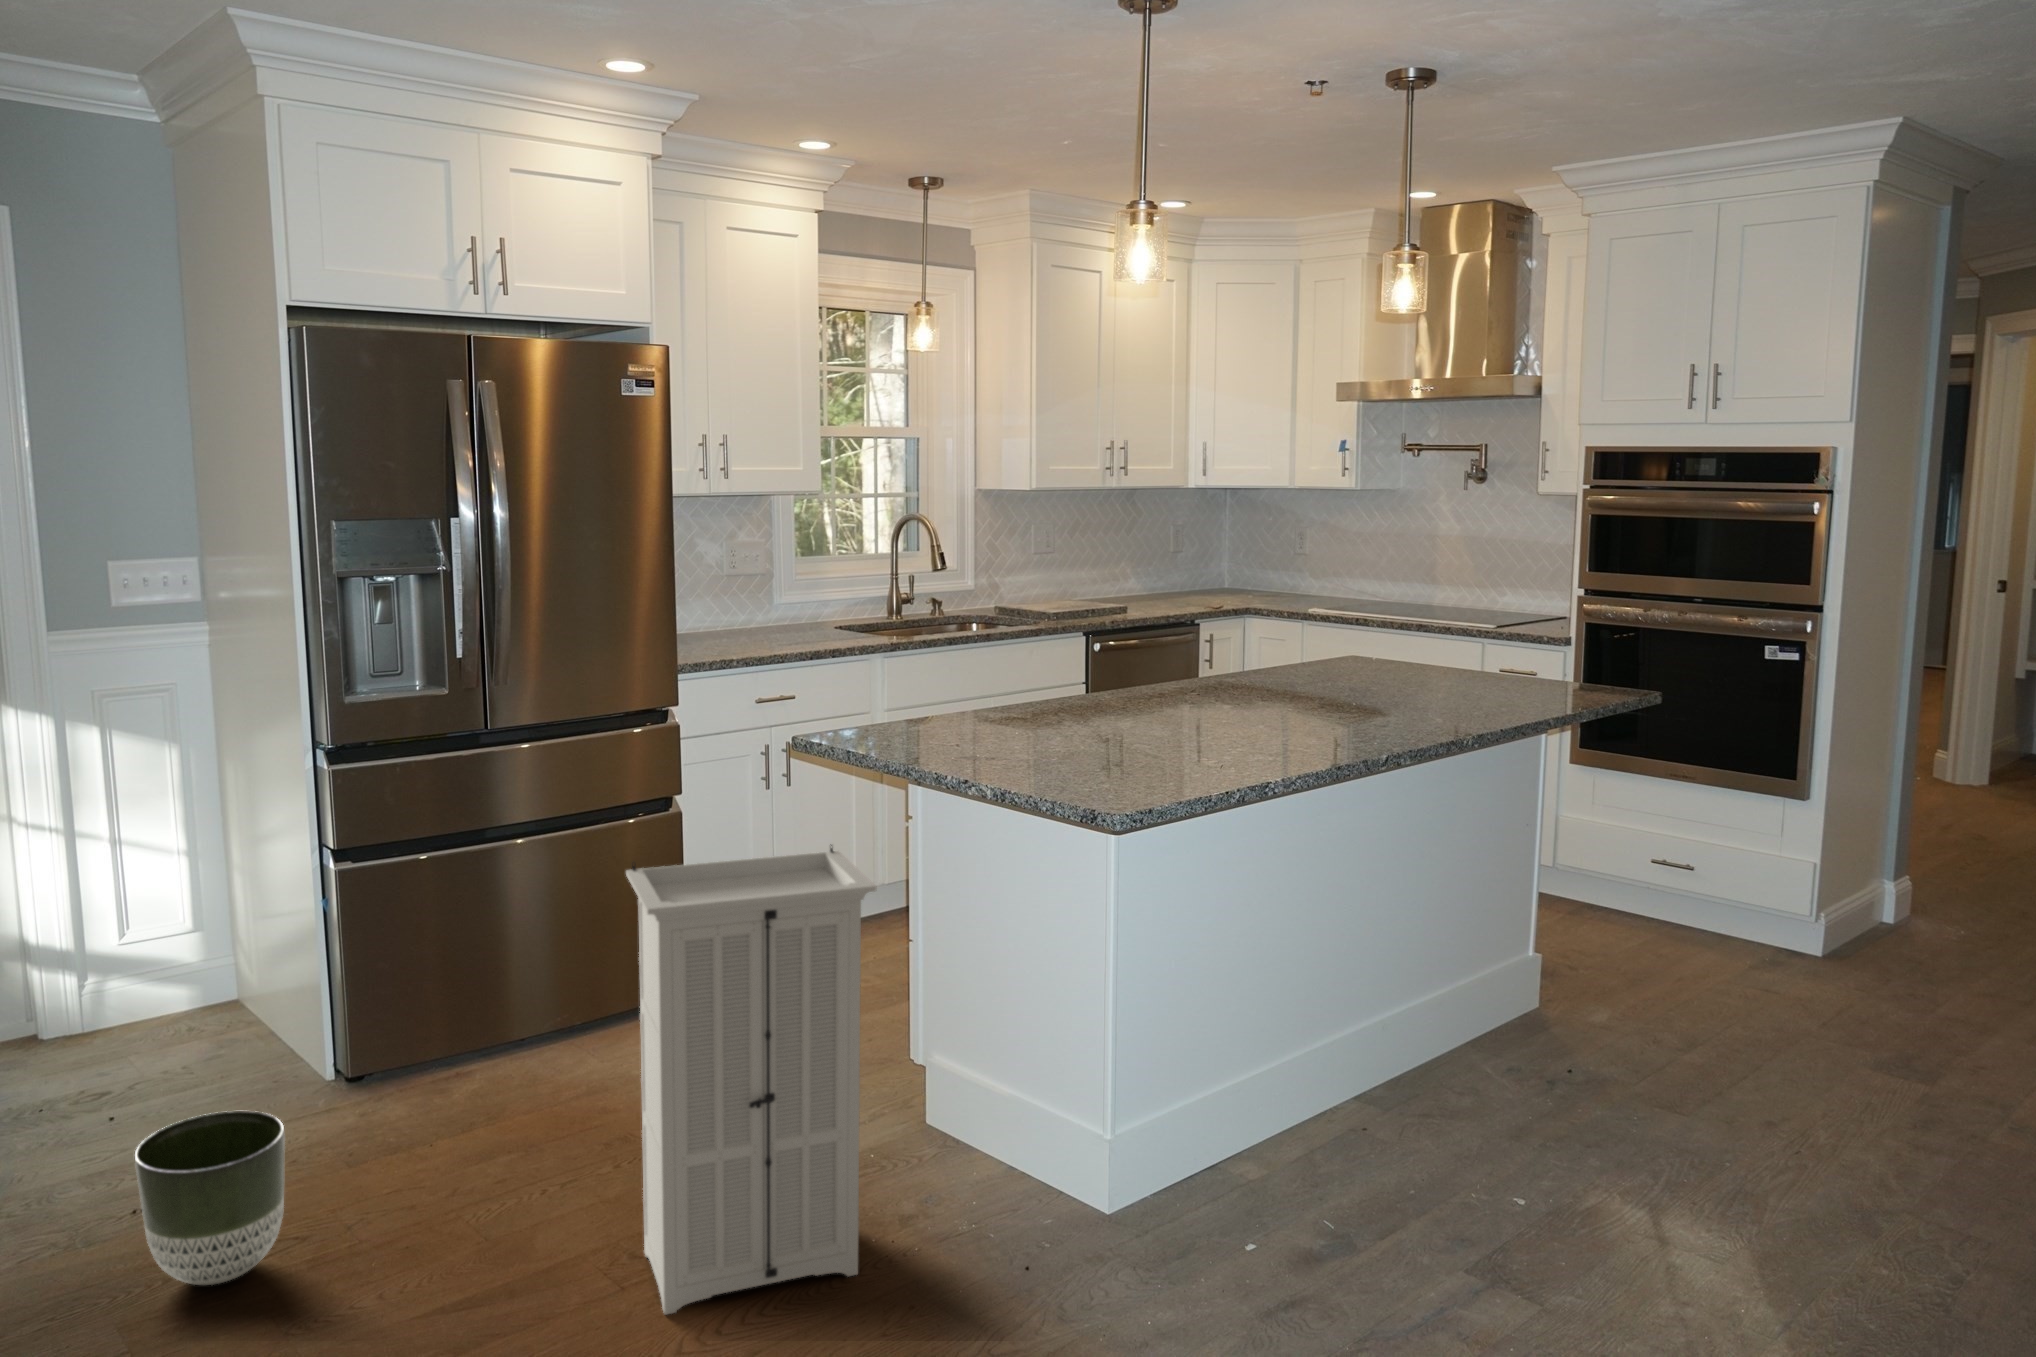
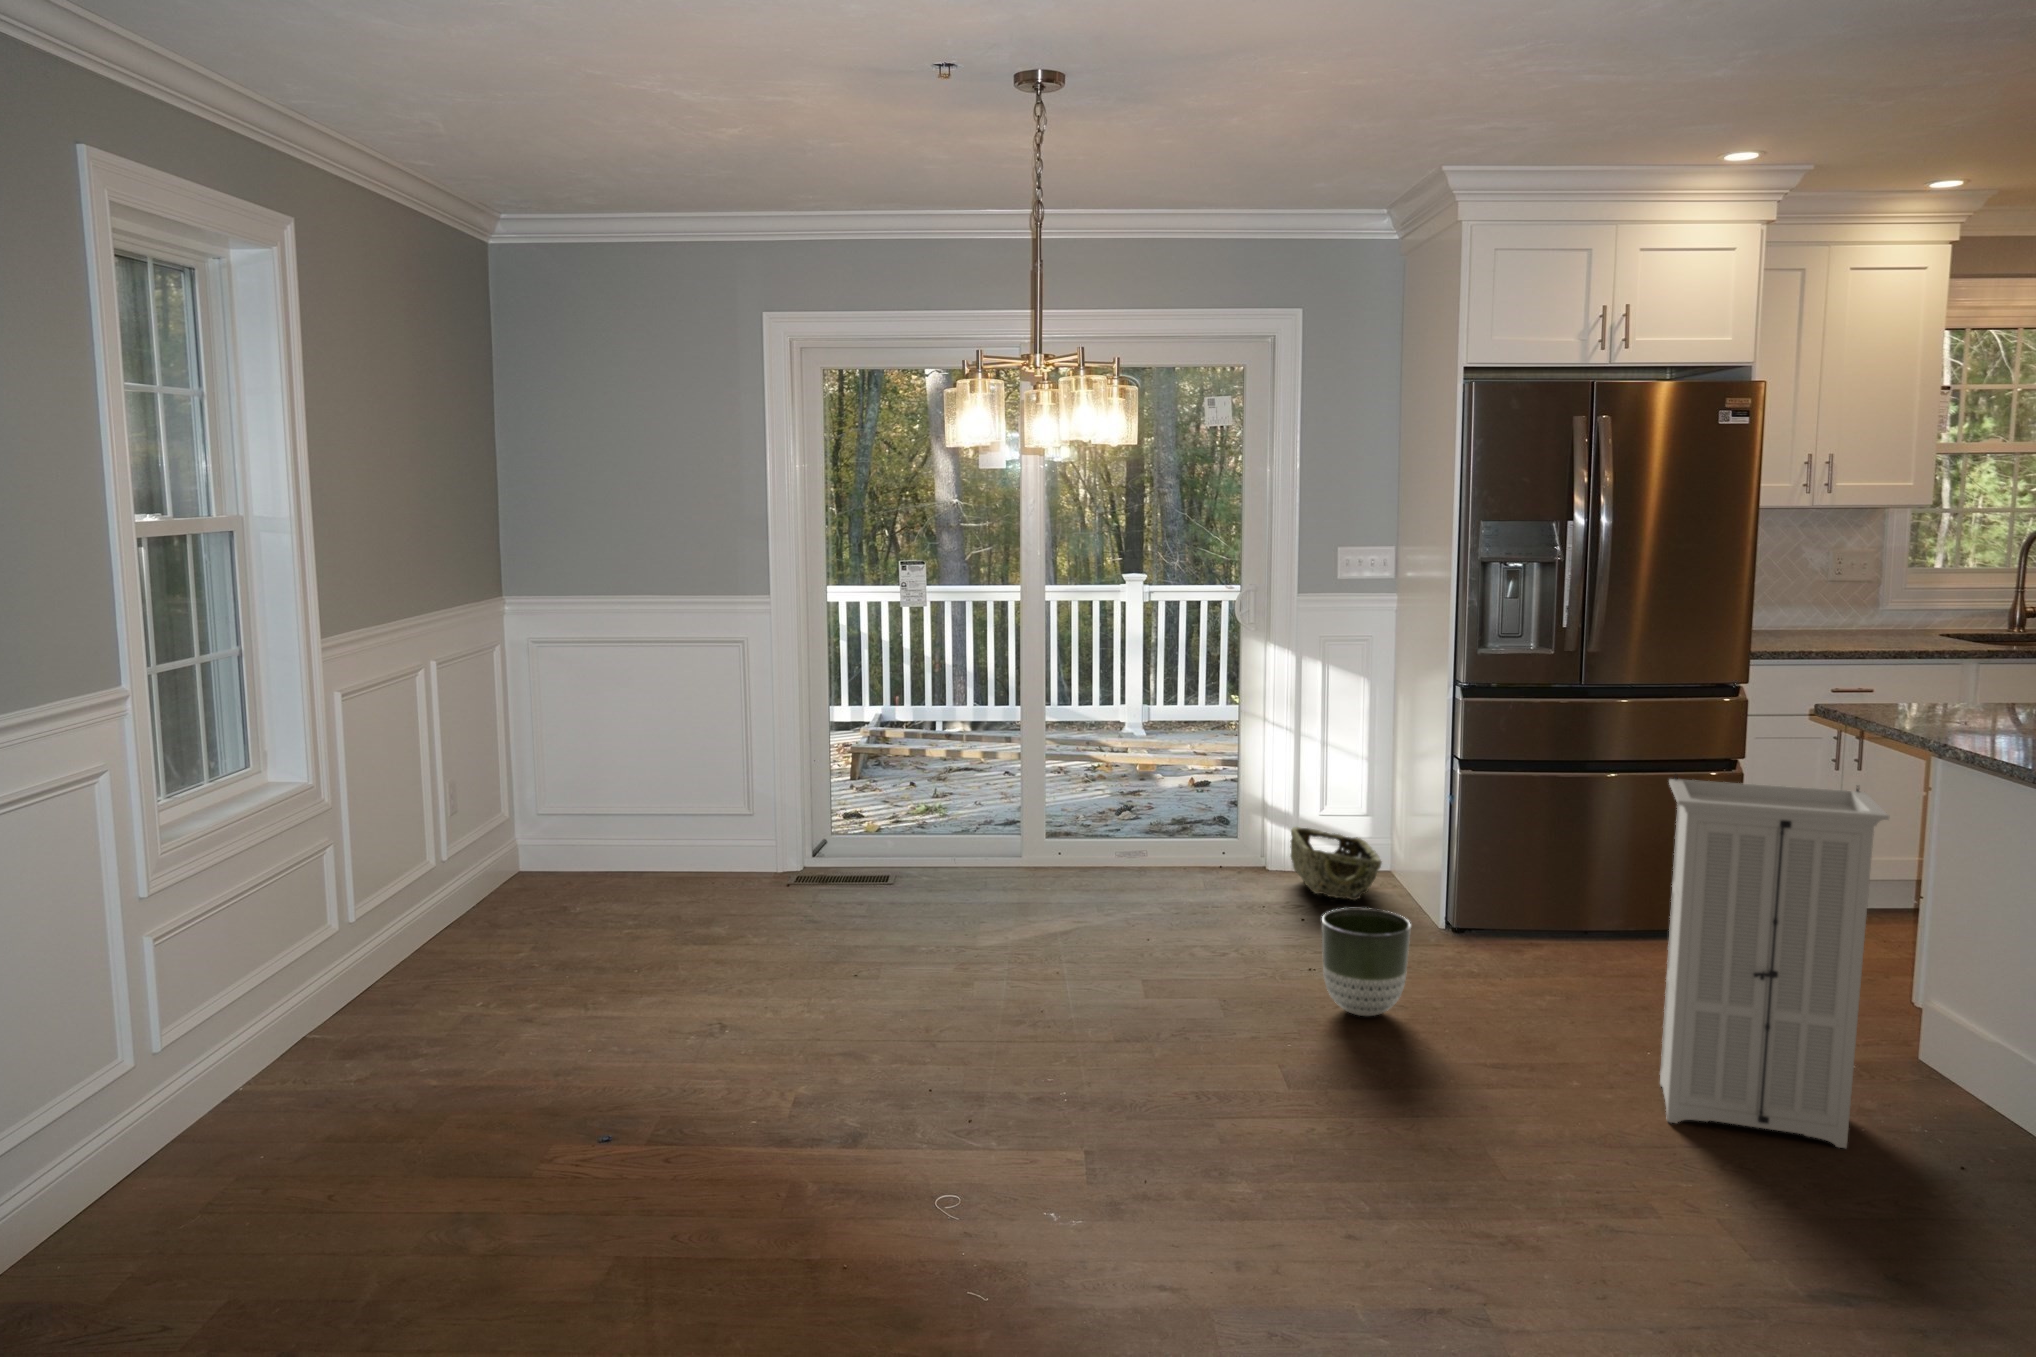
woven basket: none [73,967,228,1072] -> present [1291,827,1382,900]

